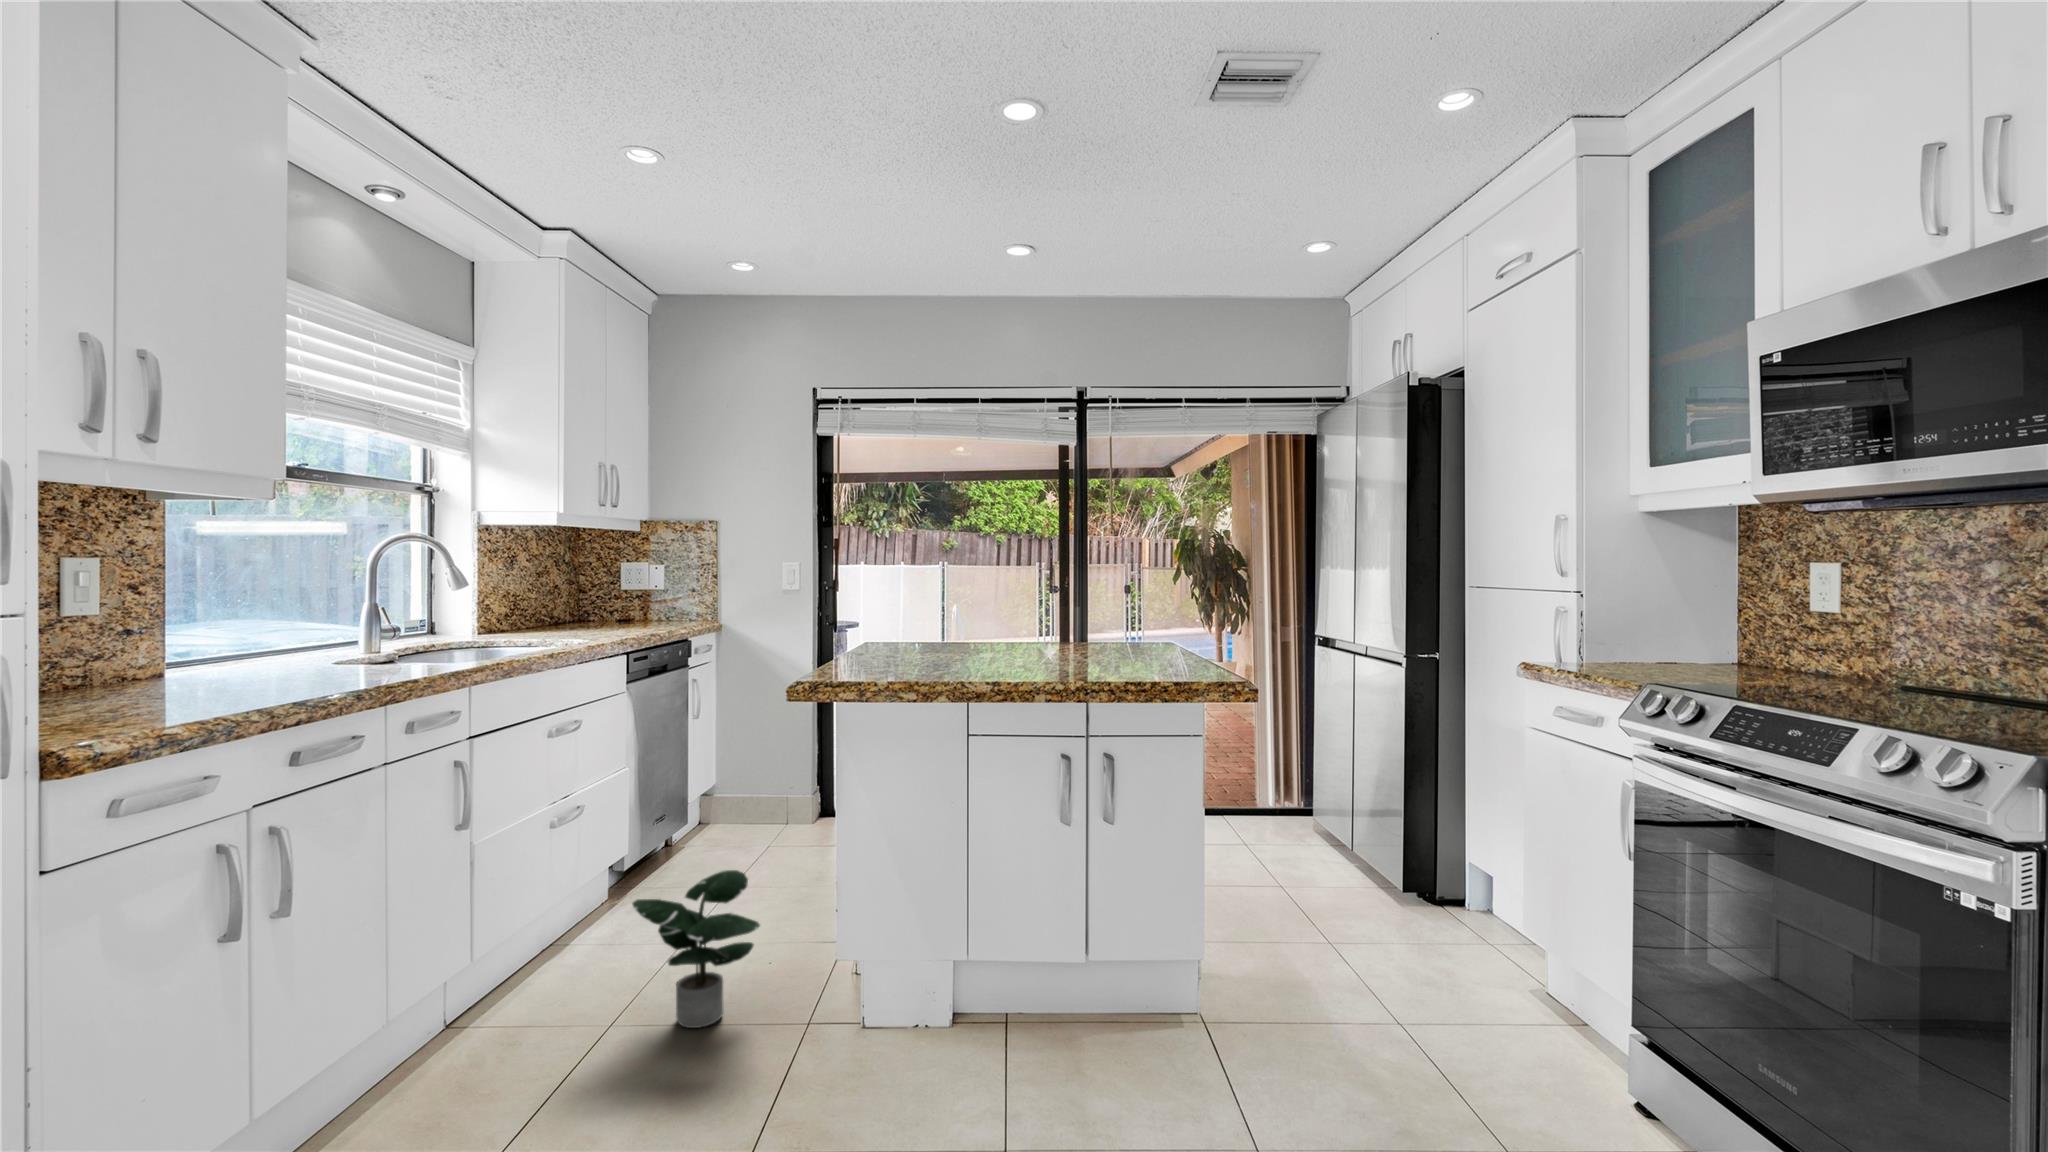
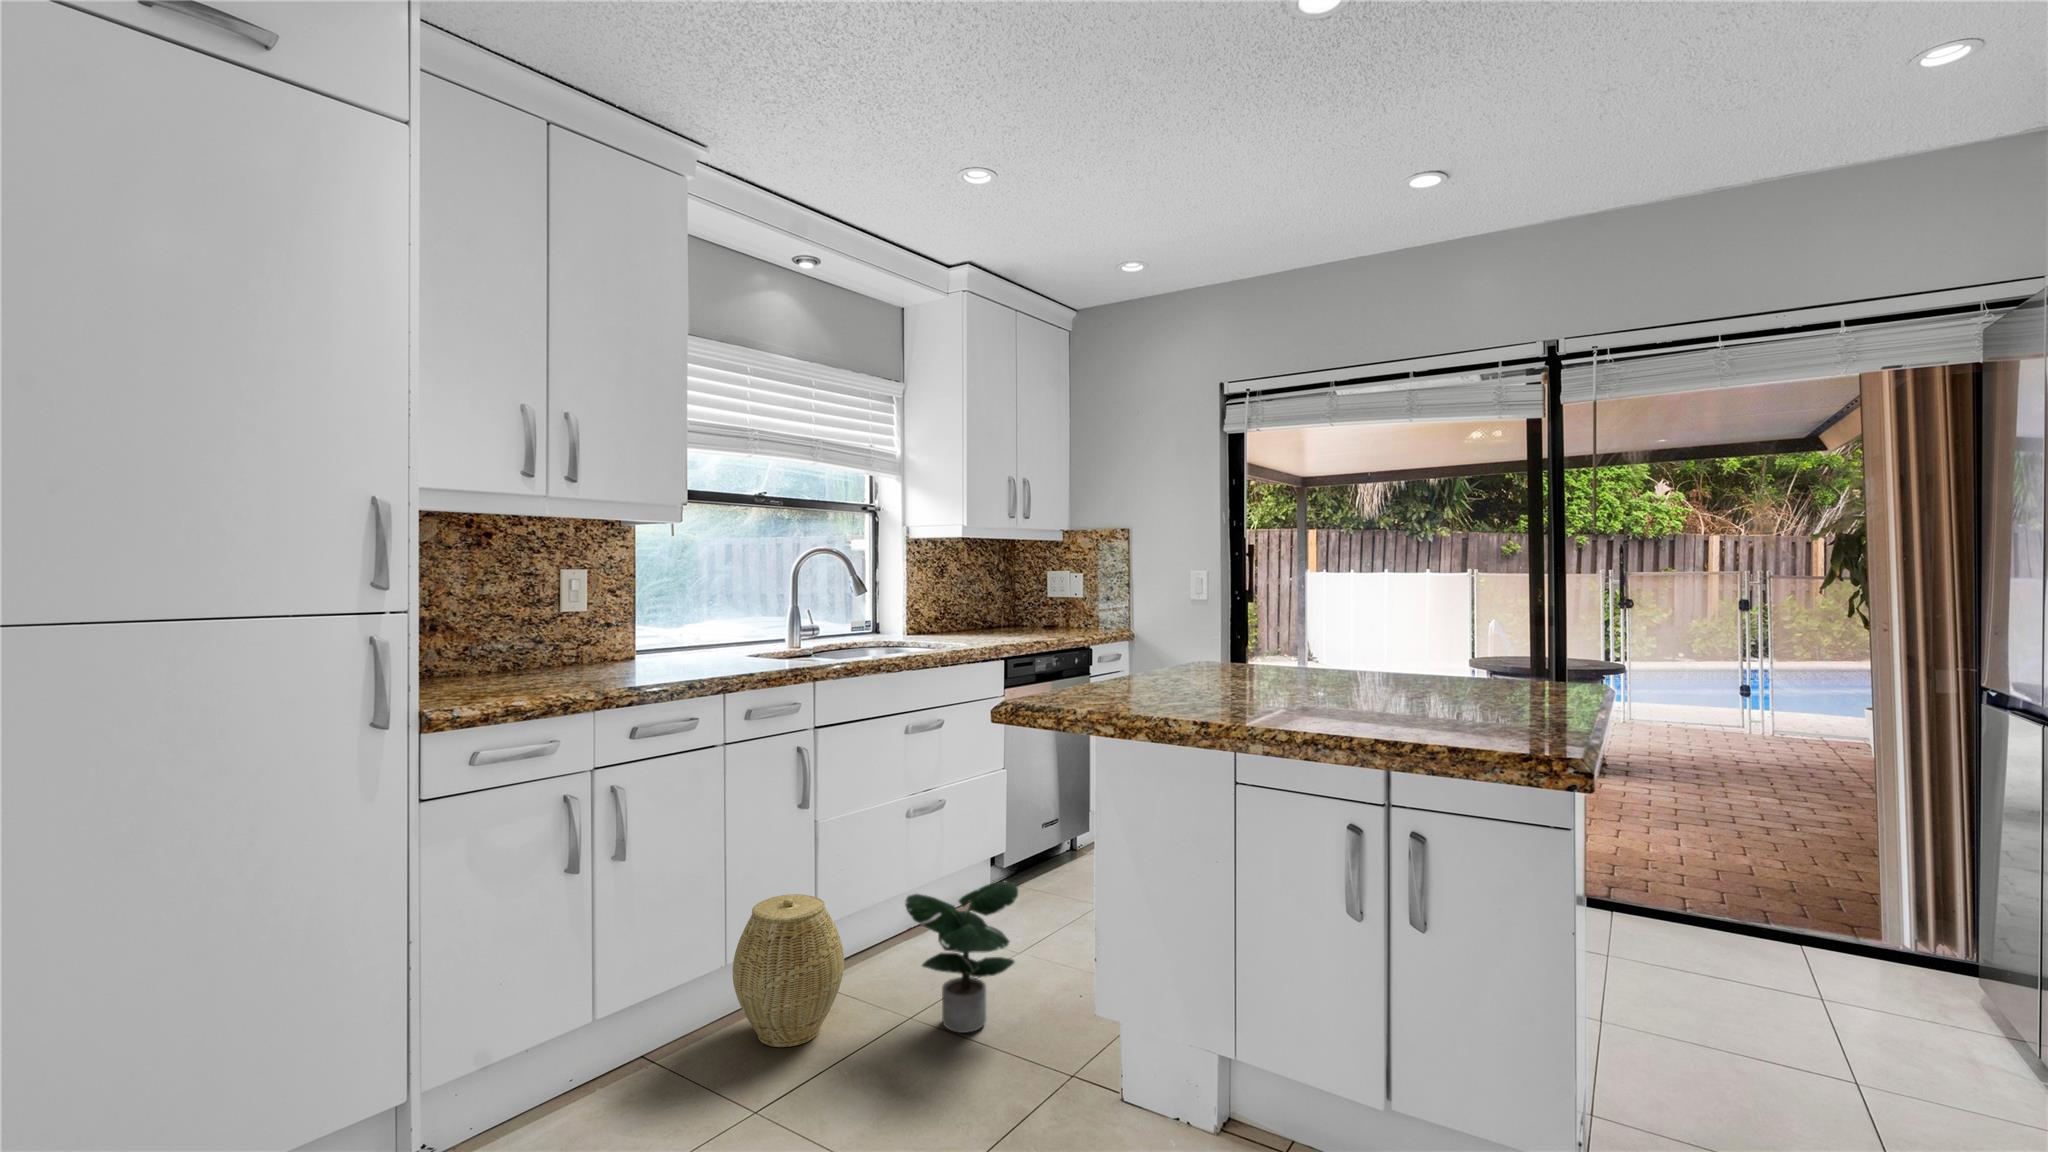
woven basket: none [432,925,572,1100] -> present [733,894,844,1047]

